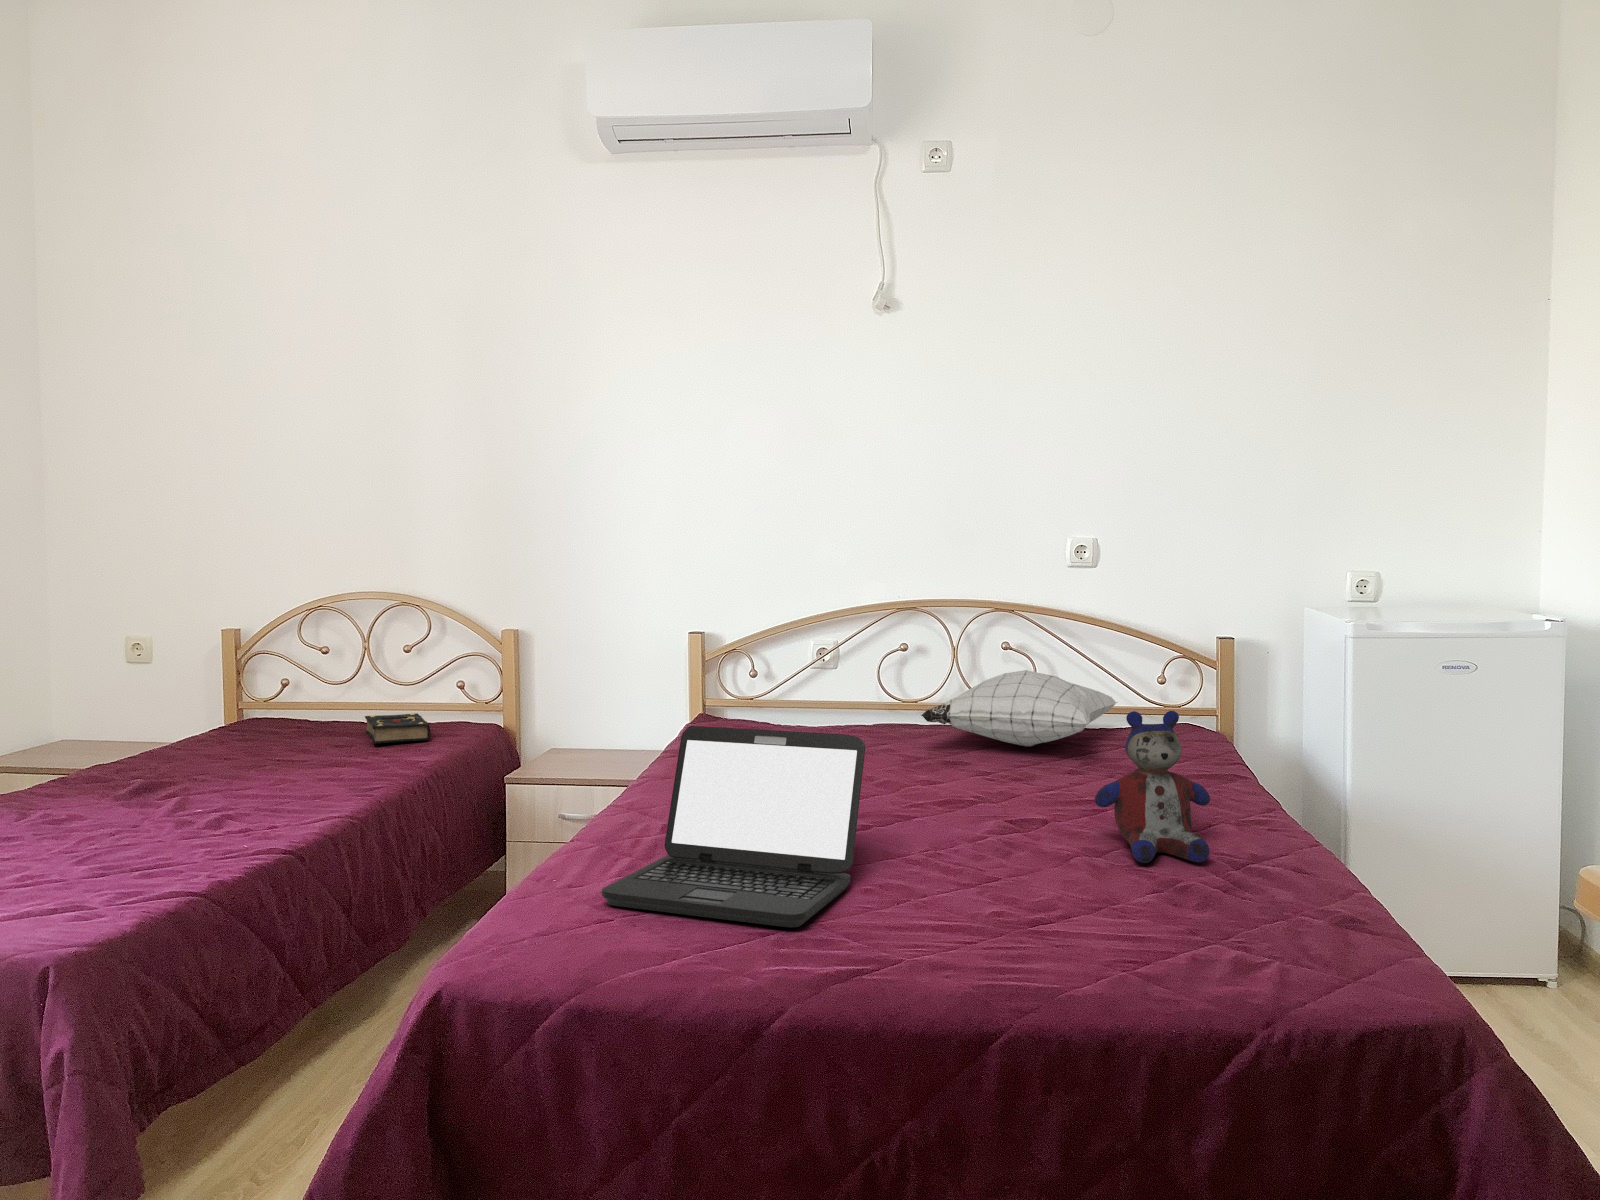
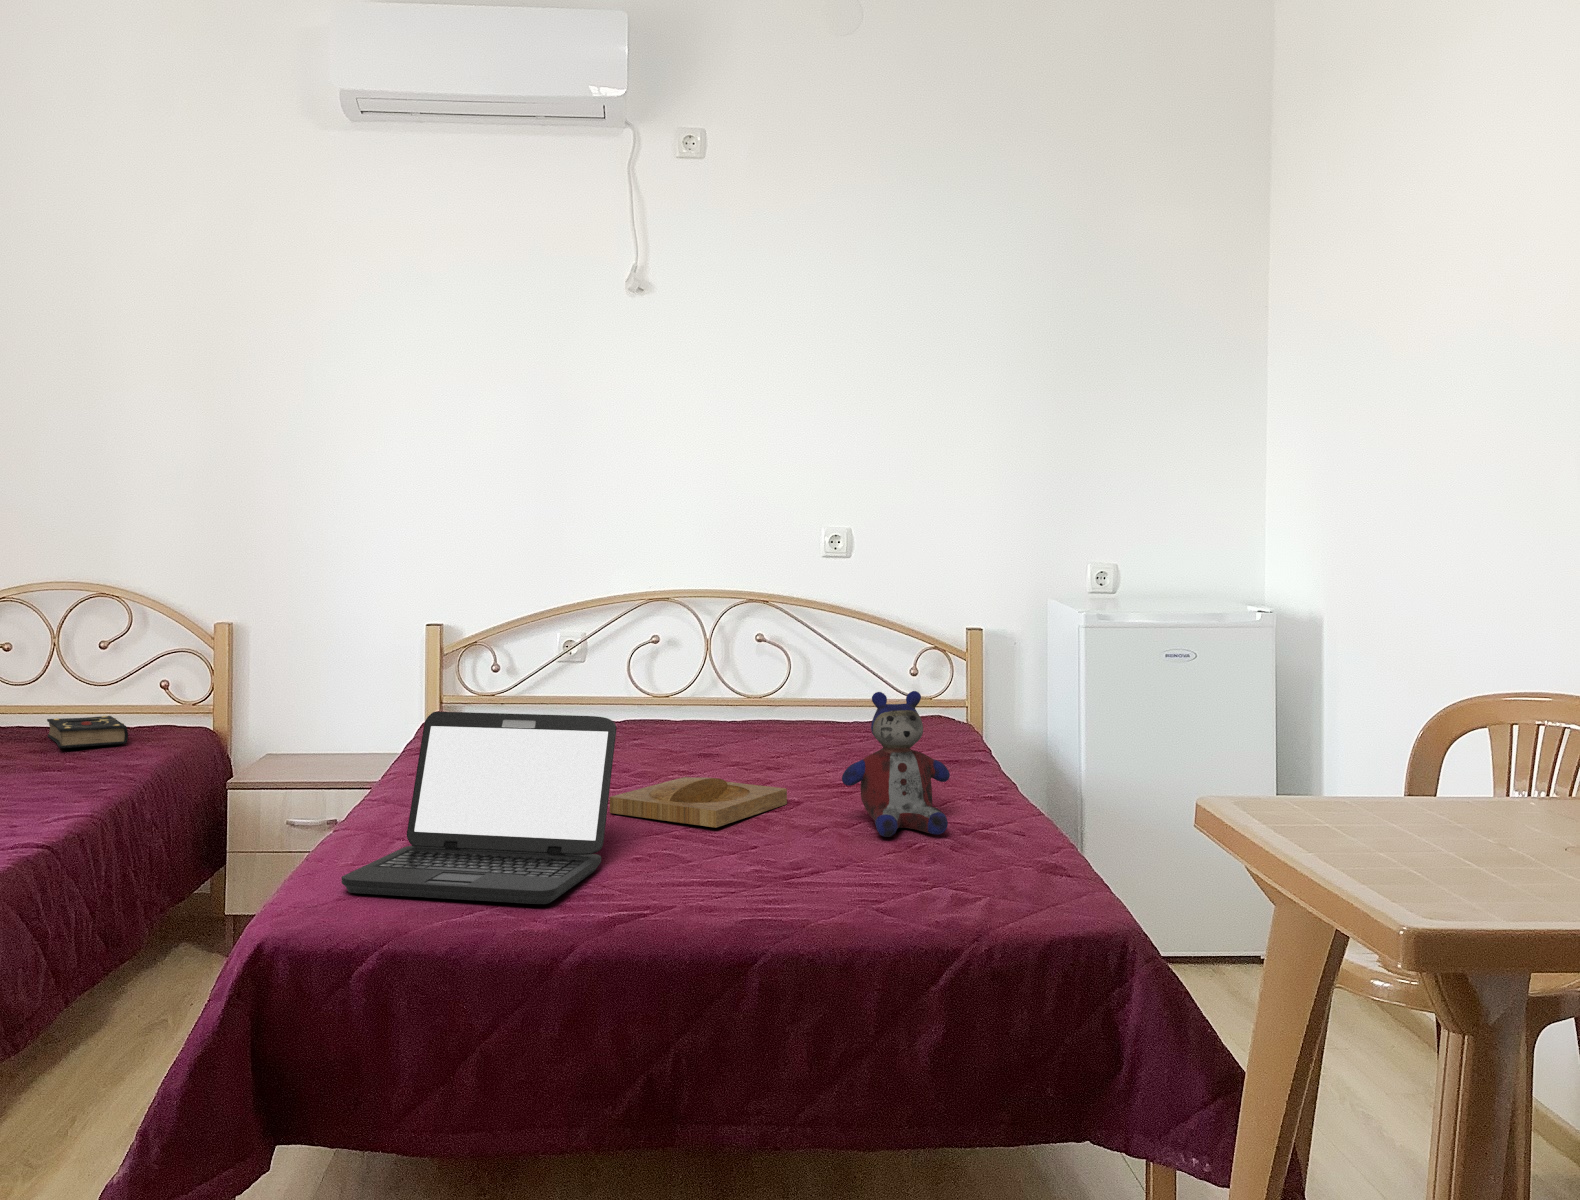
pillow: present [921,670,1117,747] -> none [673,660,870,738]
tray: none [859,788,1036,846] -> present [610,777,787,828]

